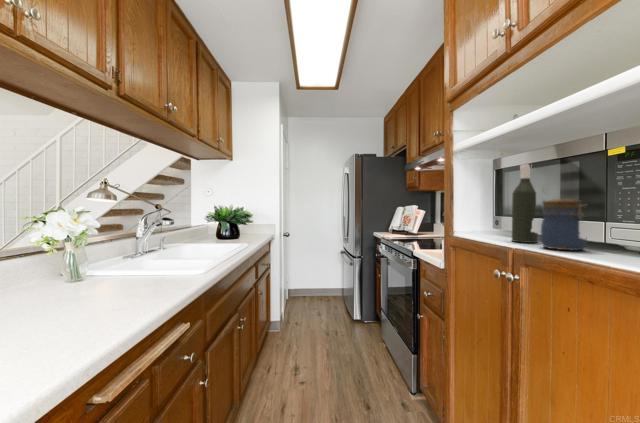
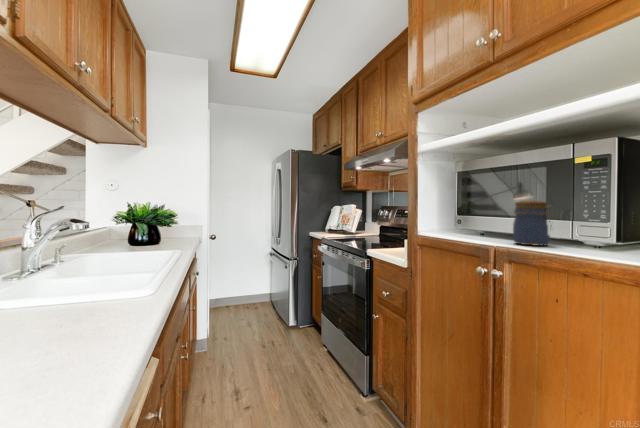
bottle: present [512,164,538,243] -> none [480,168,503,240]

